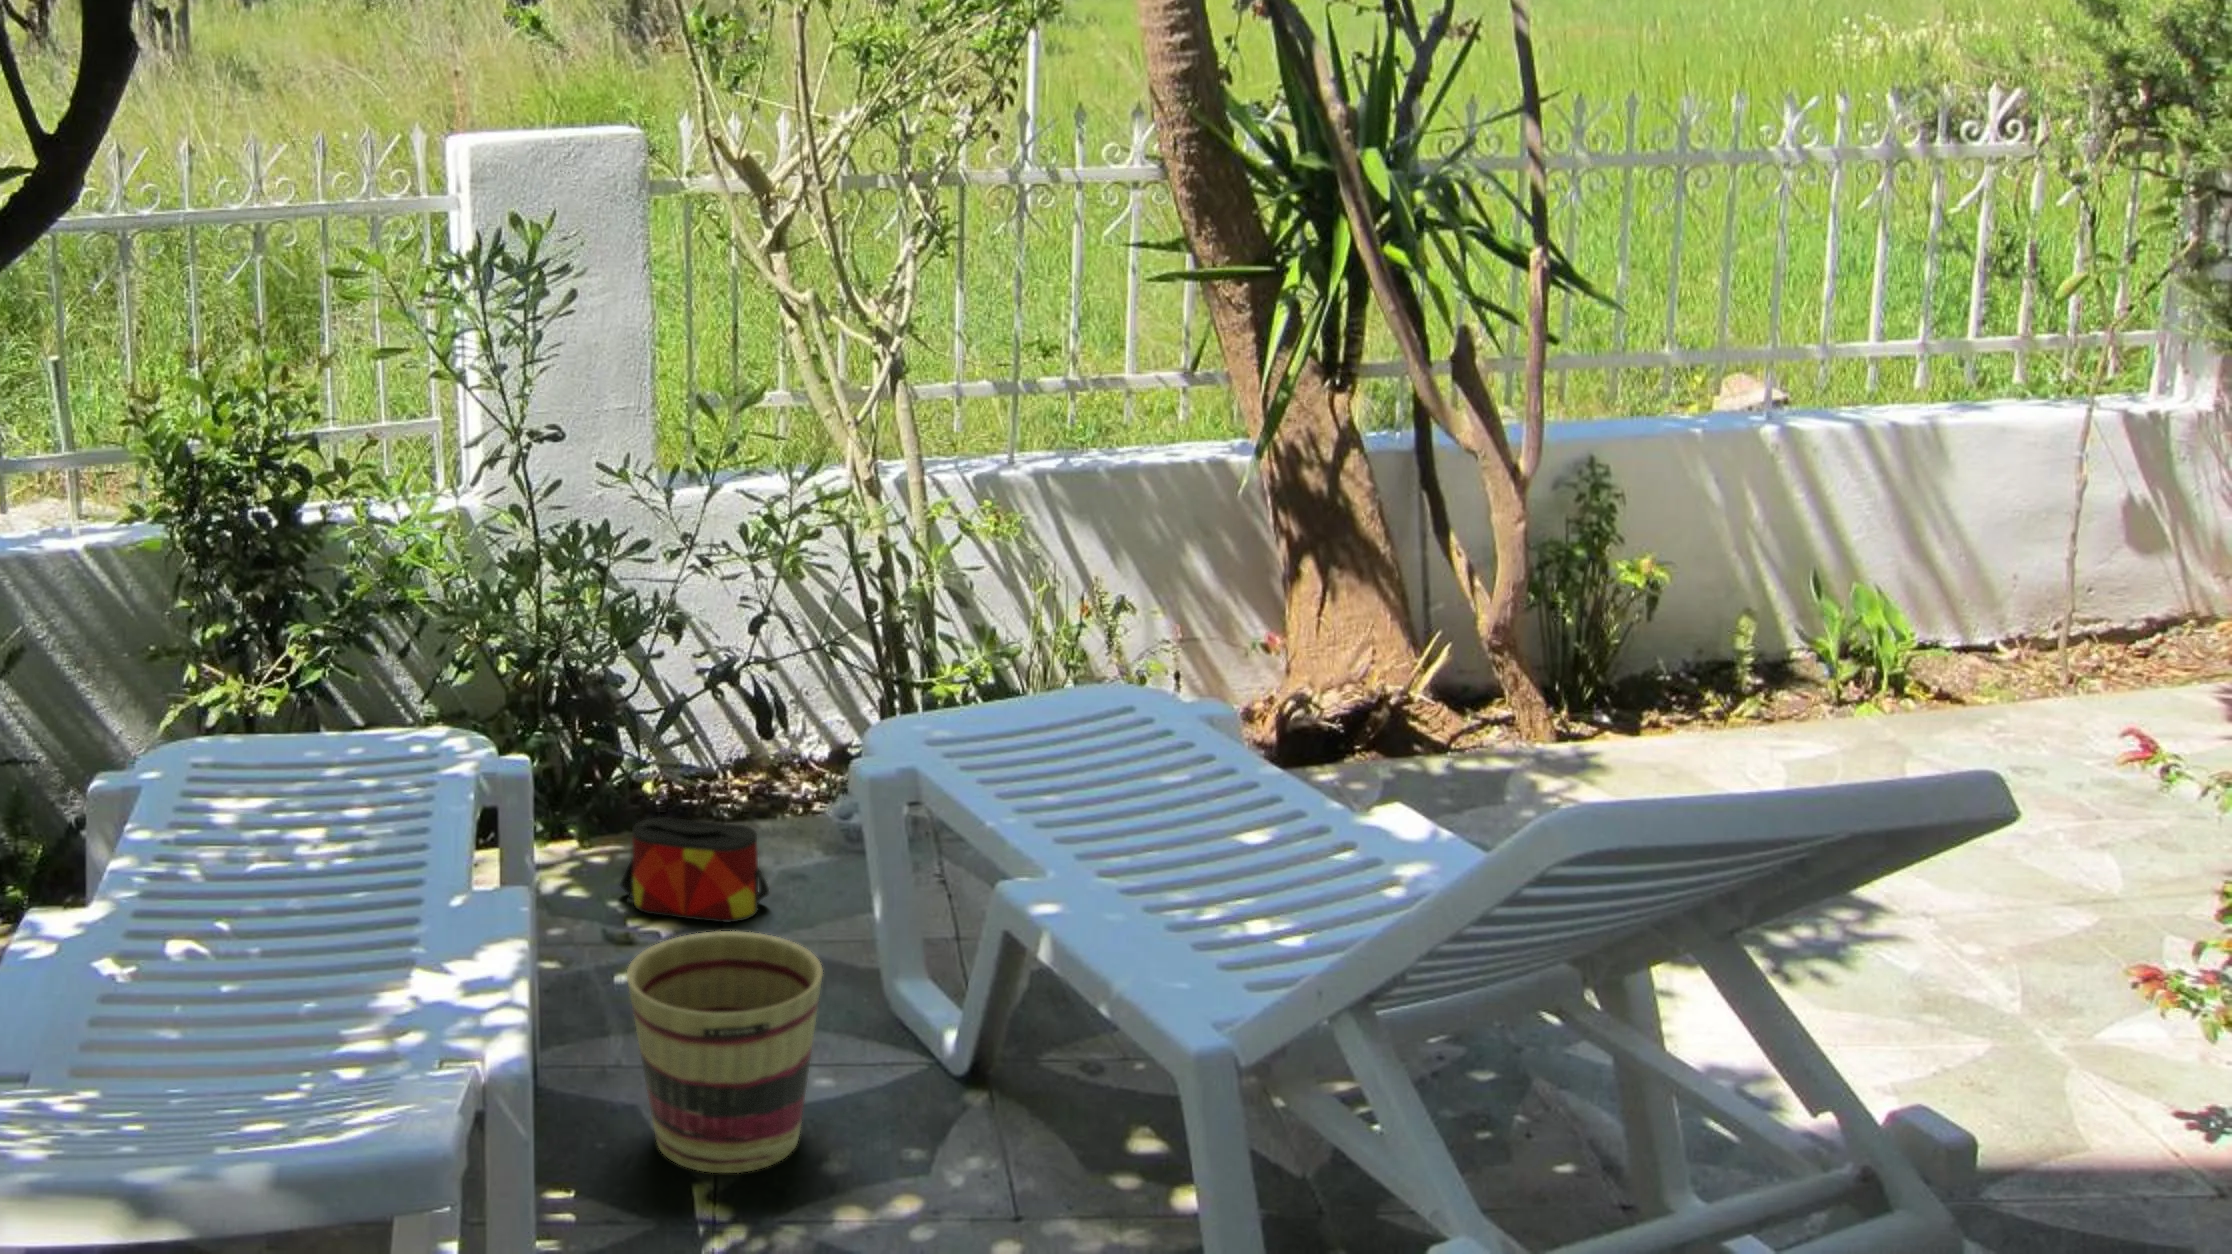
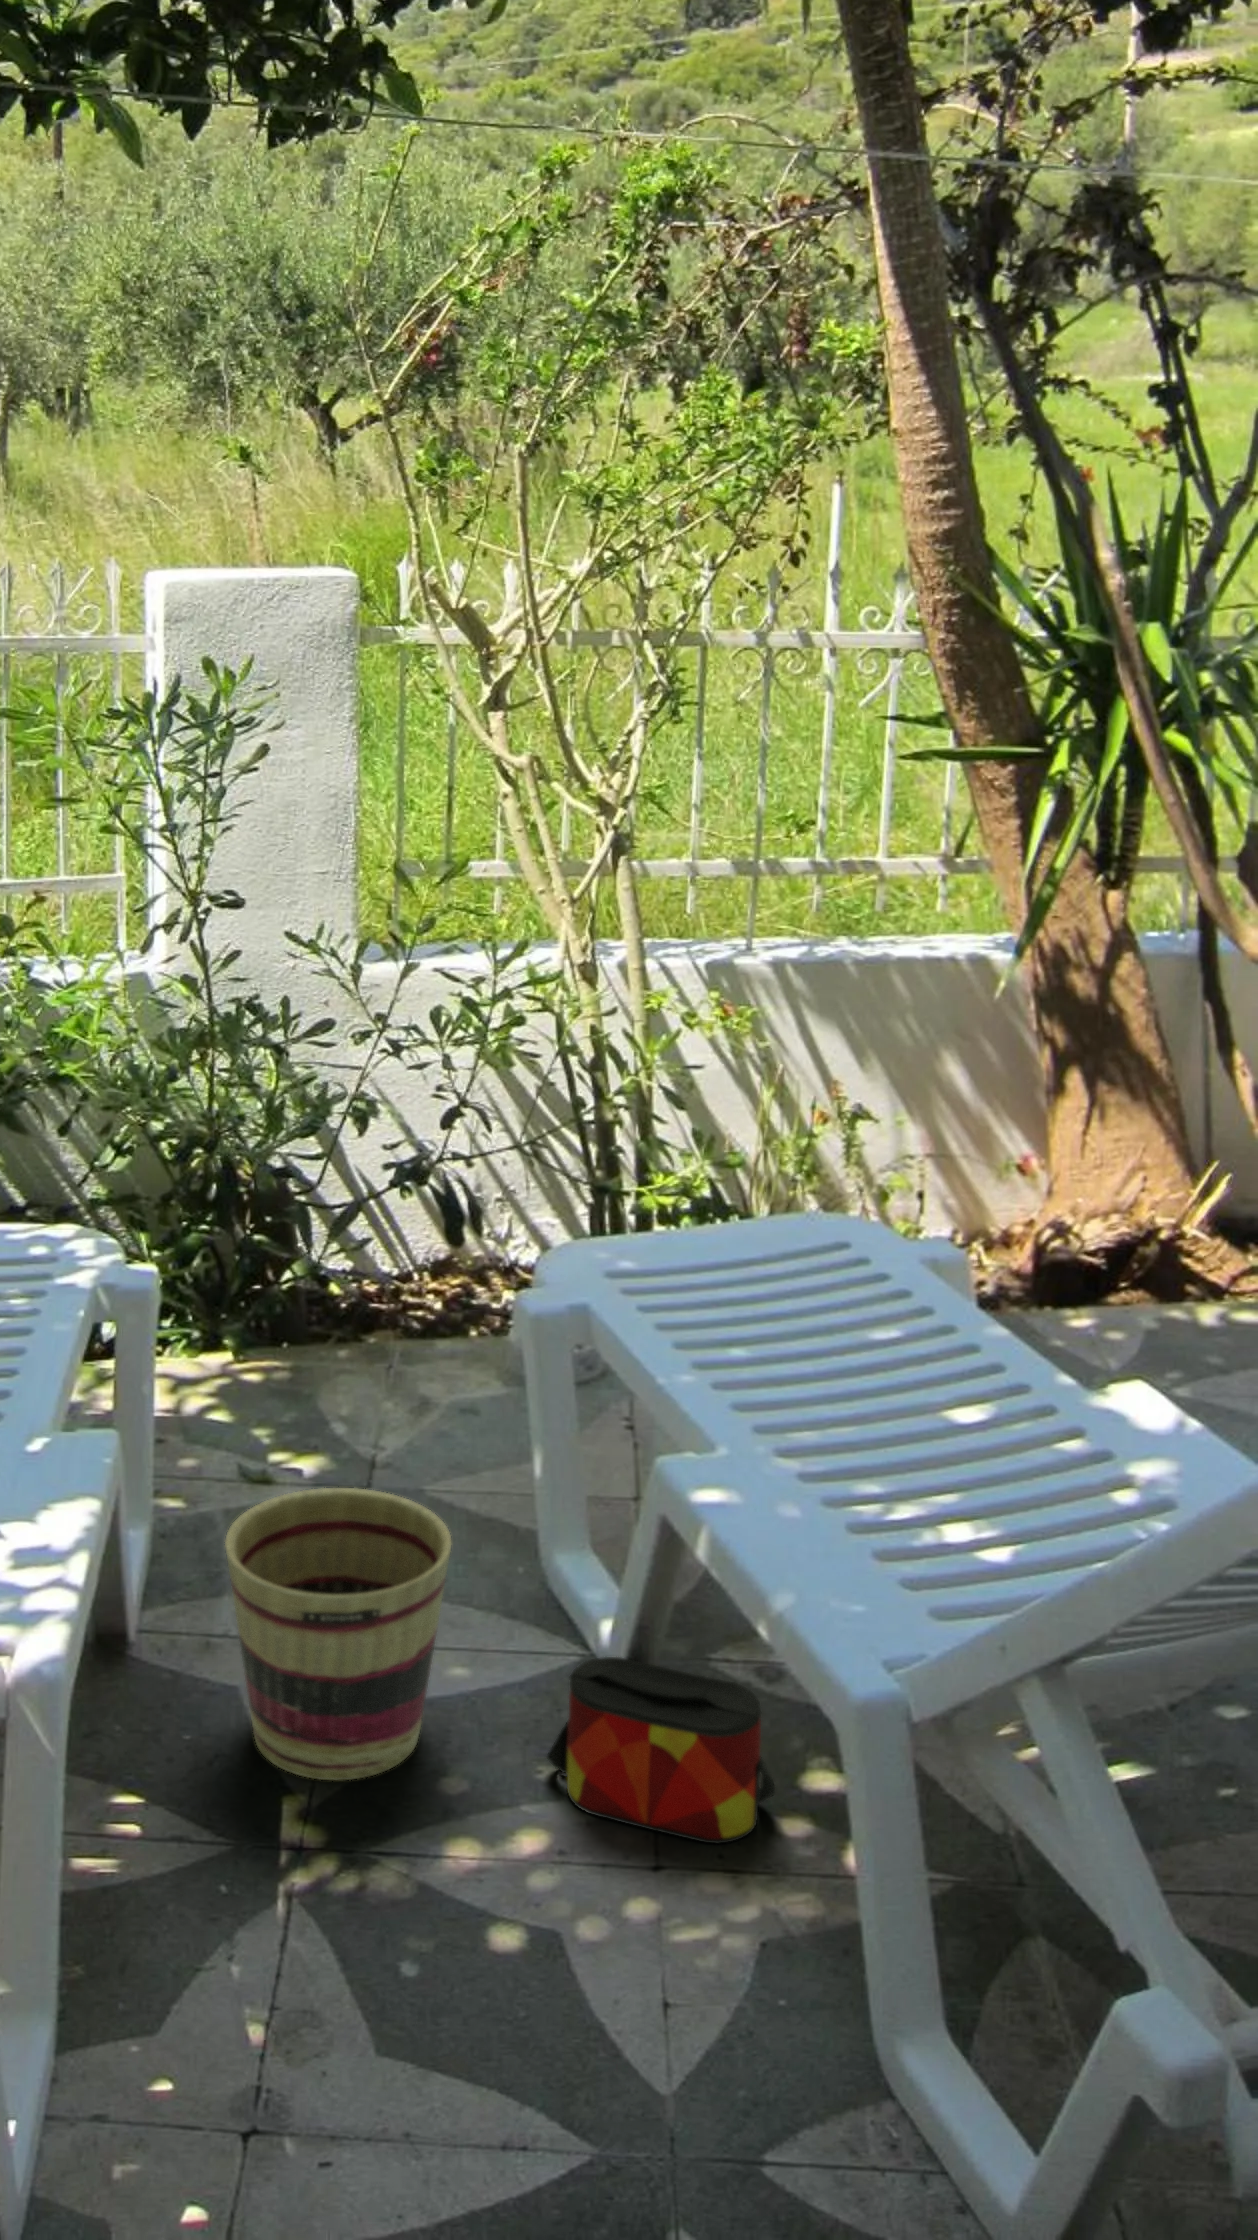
bag: present [620,817,769,923] -> present [547,1657,775,1844]

